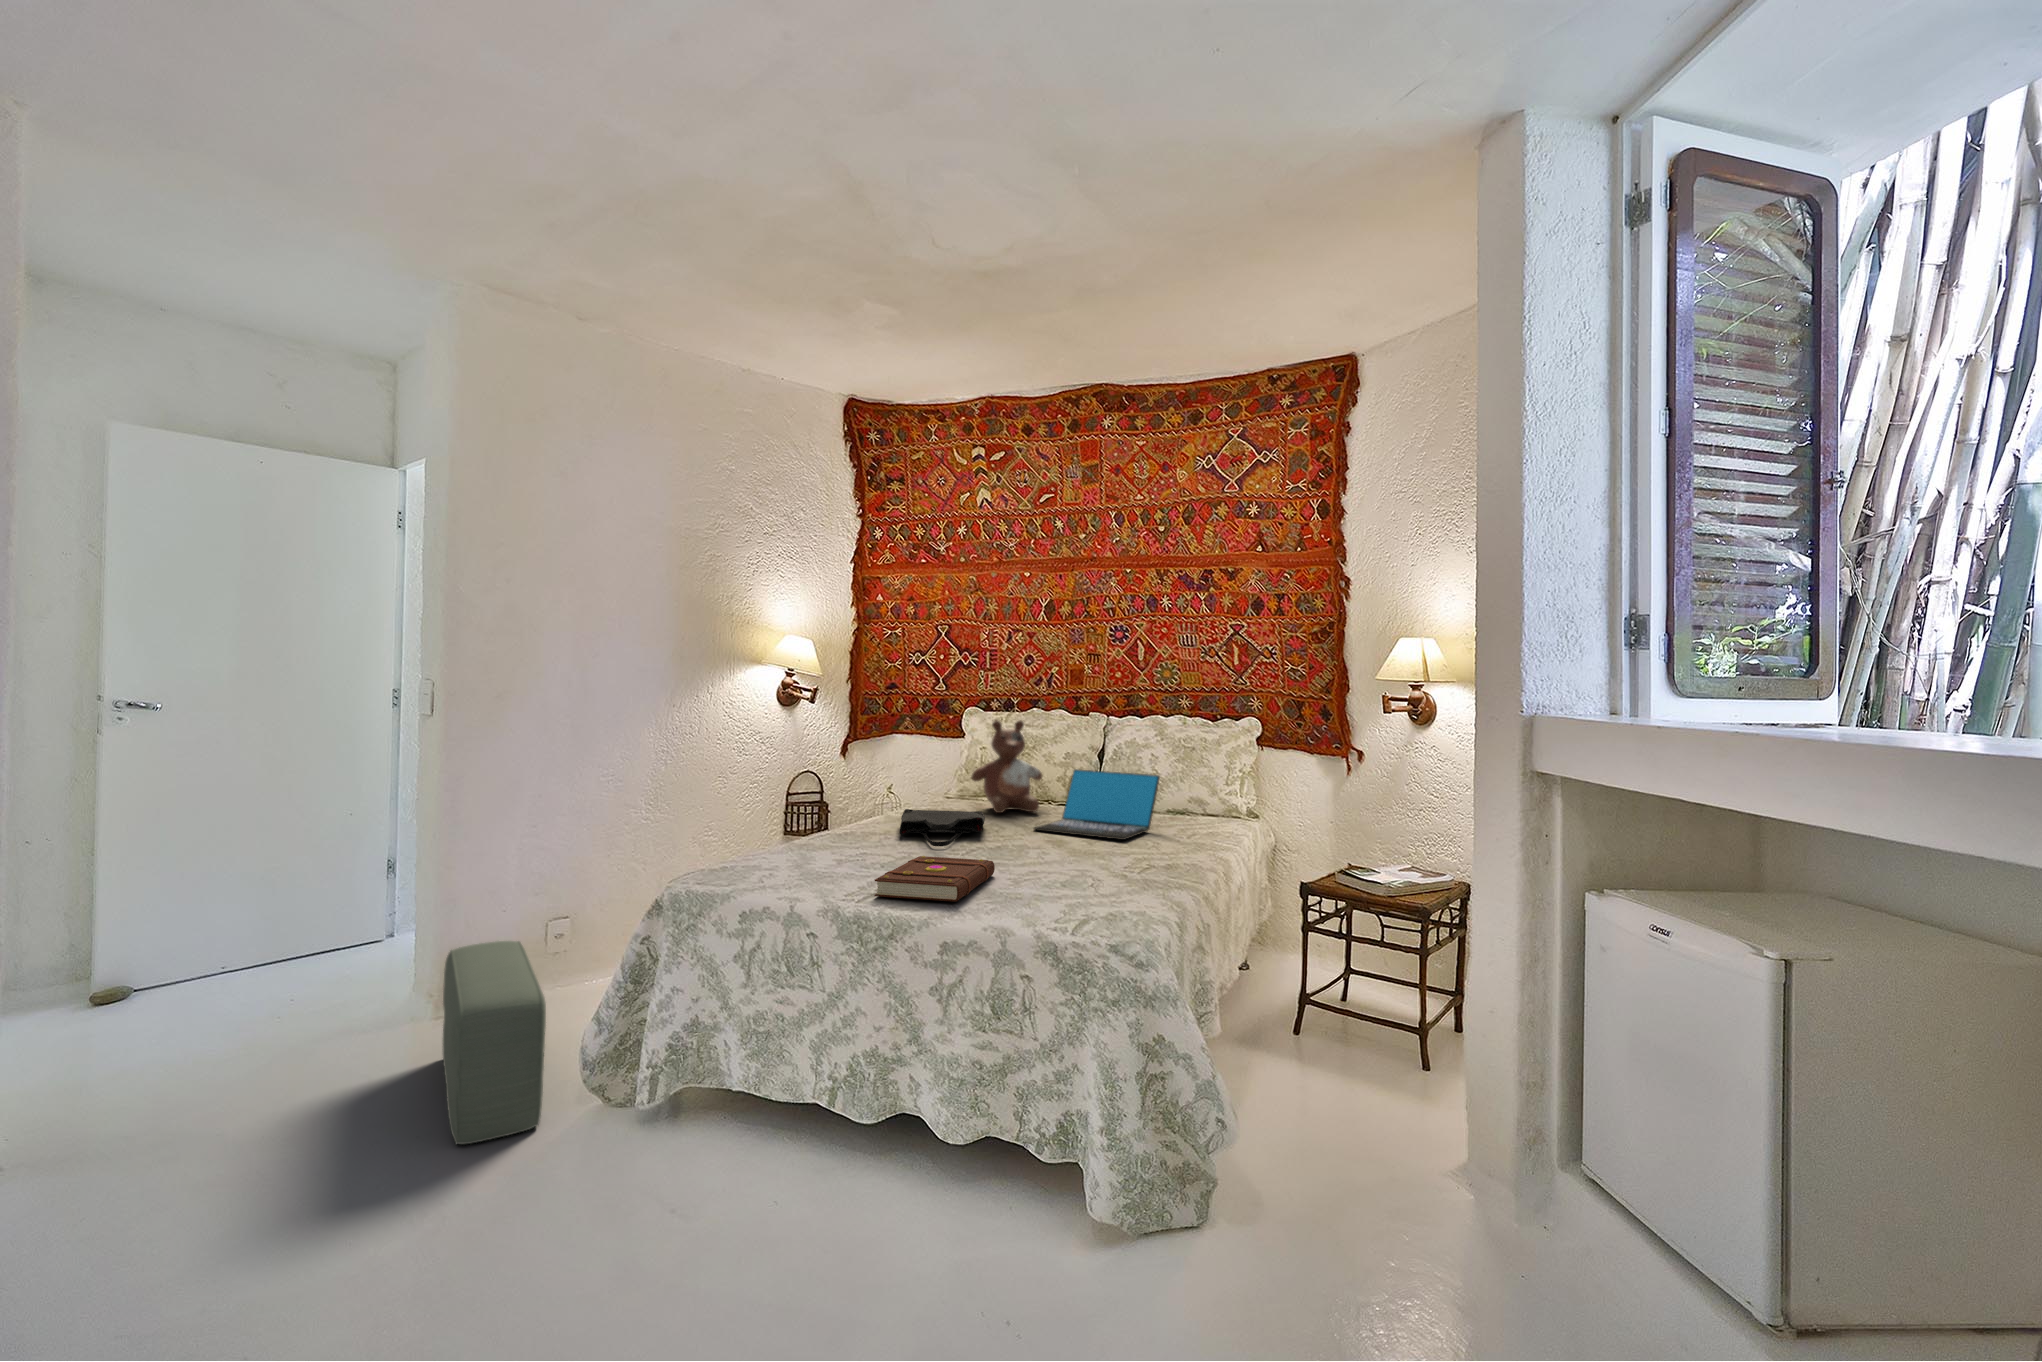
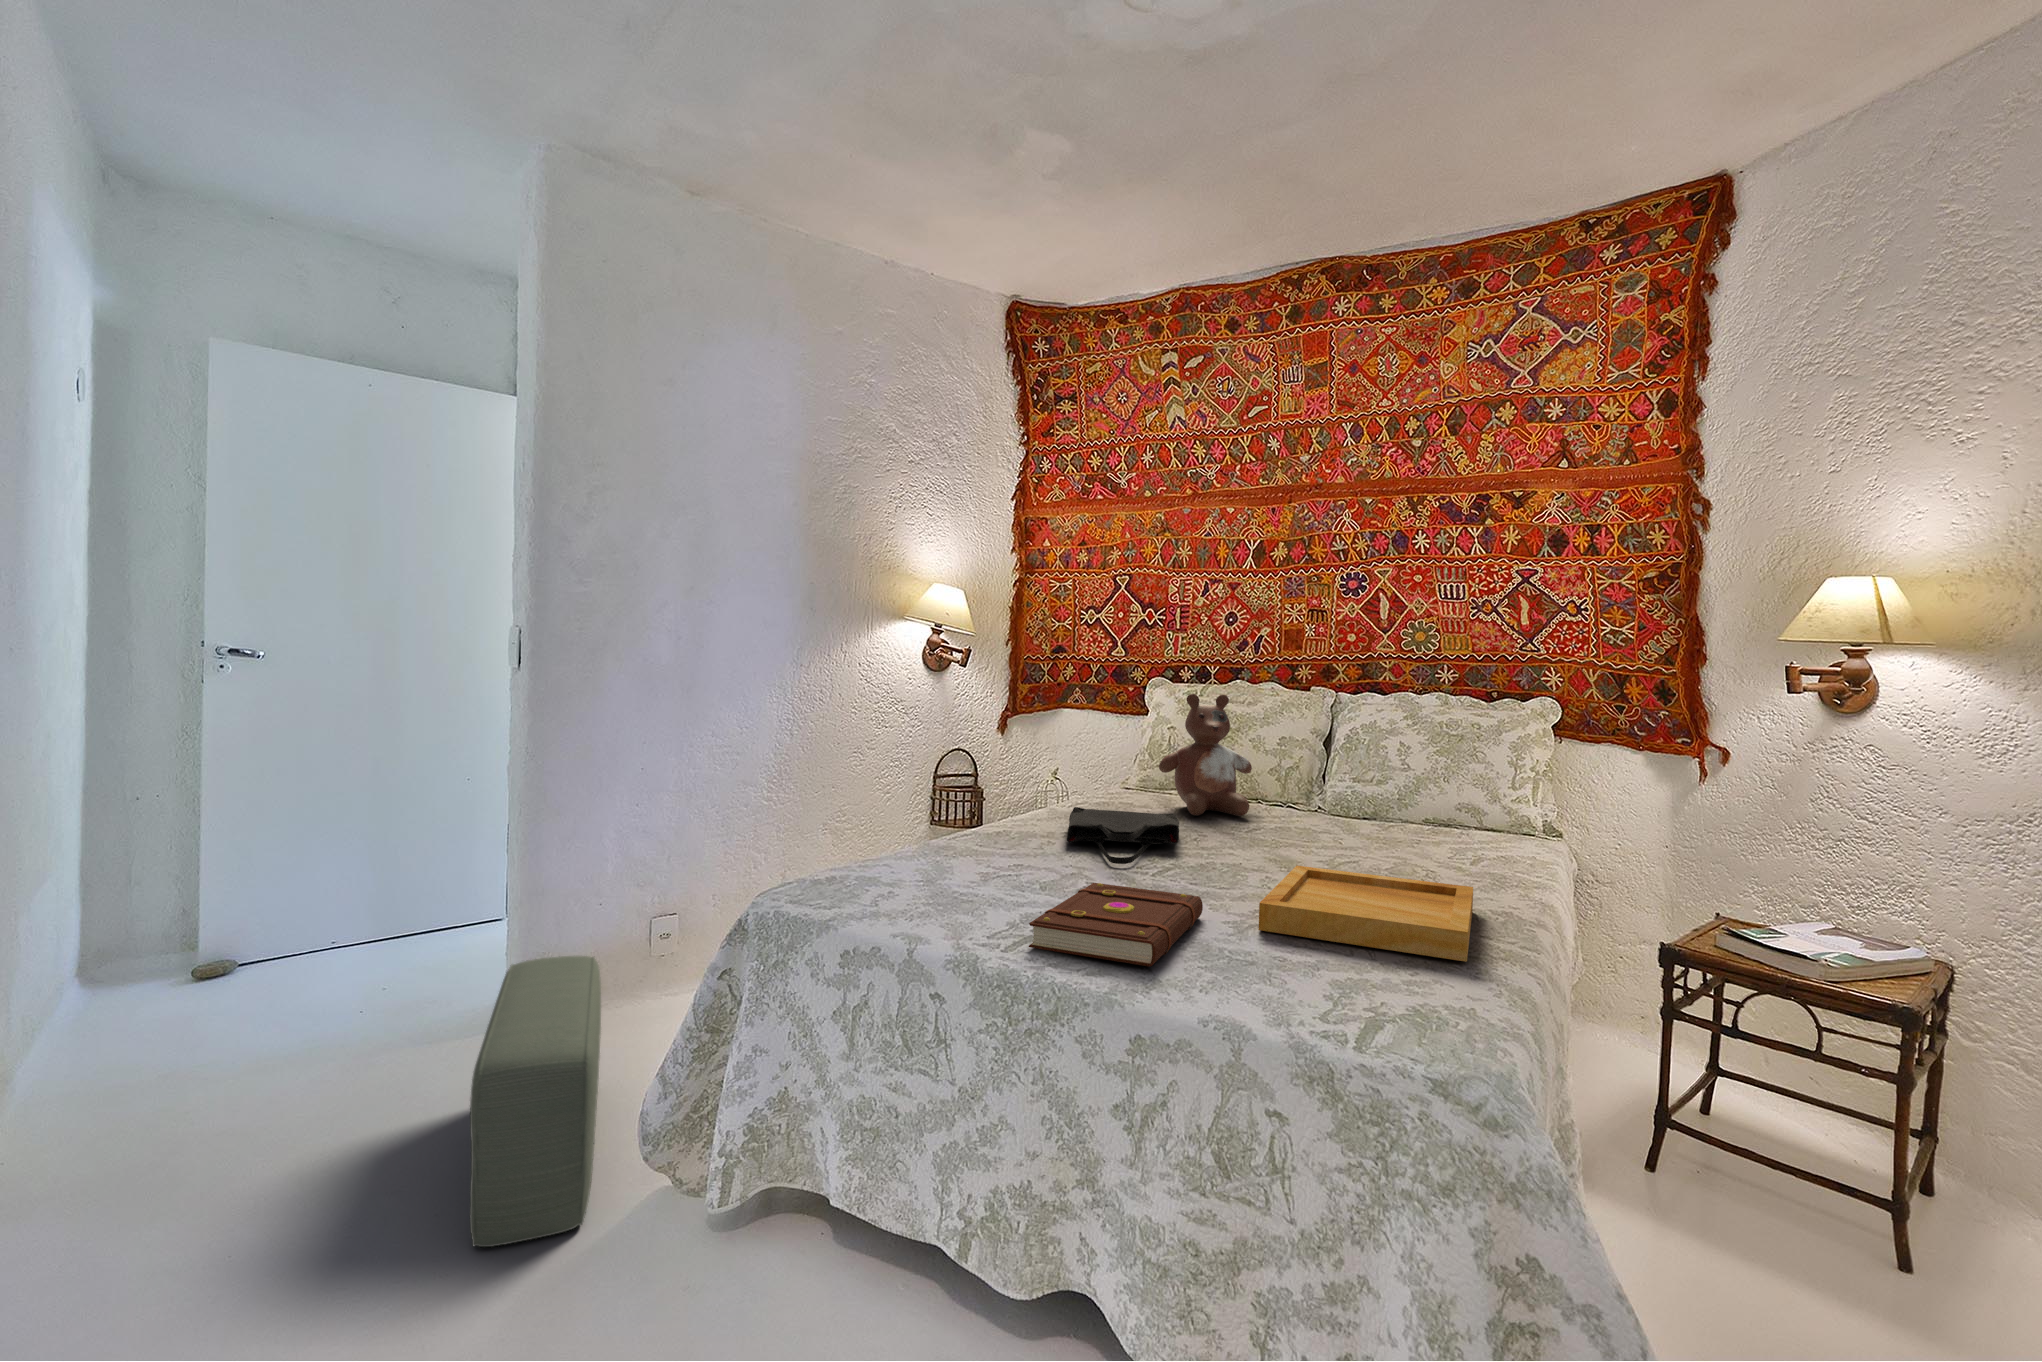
laptop: present [1034,769,1160,840] -> none [1245,761,1425,866]
tray: none [1031,840,1177,889] -> present [1259,866,1473,962]

